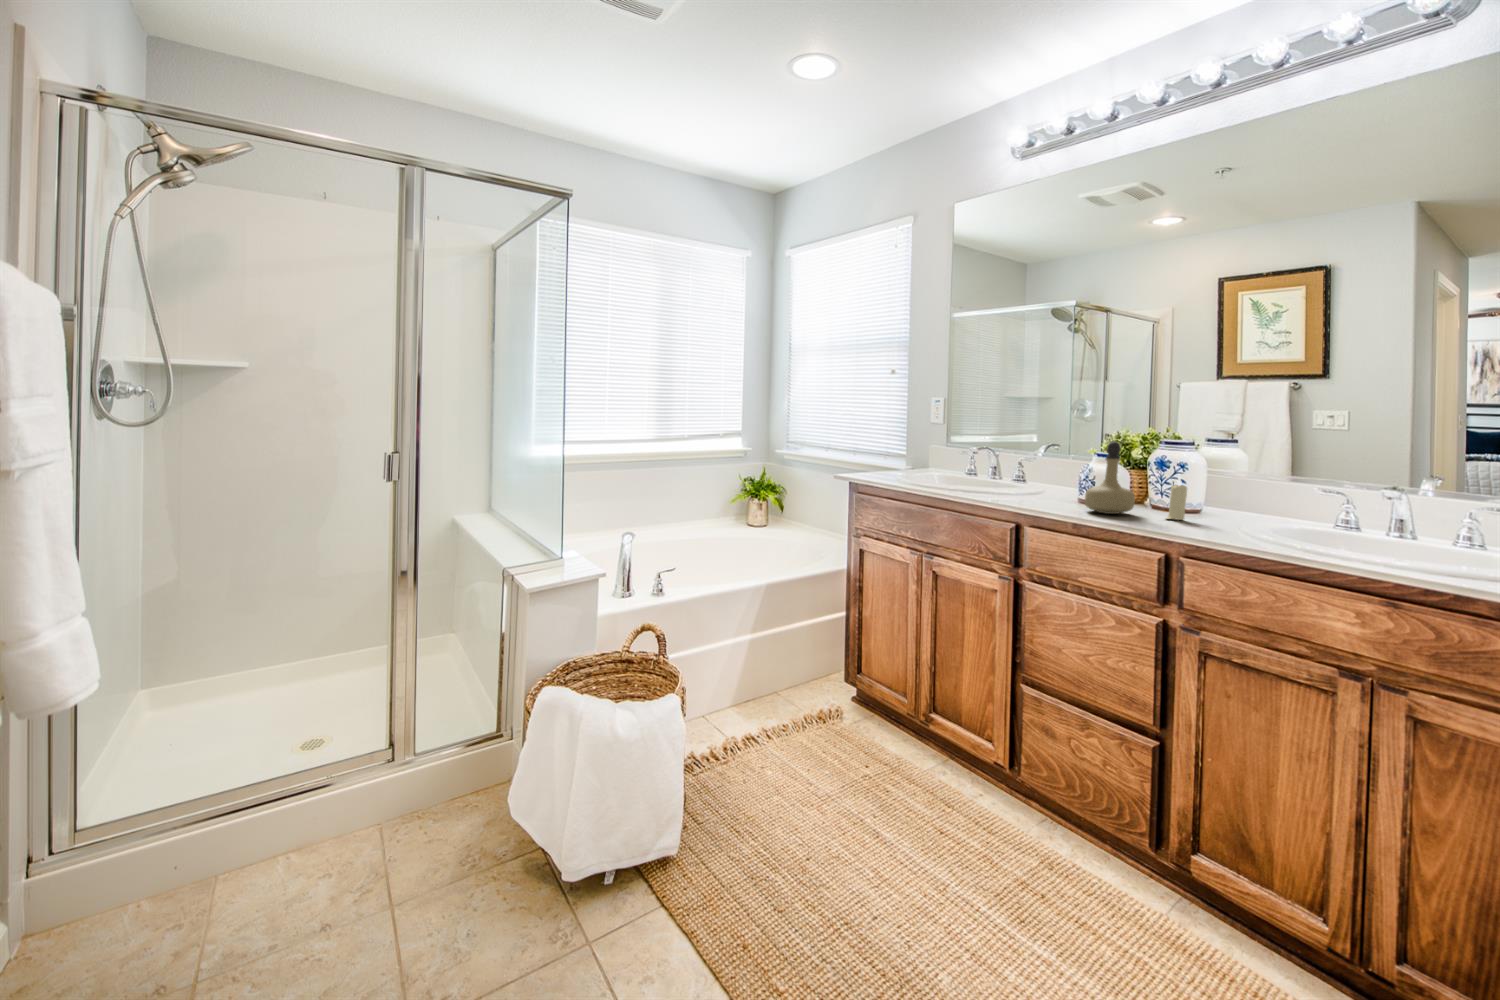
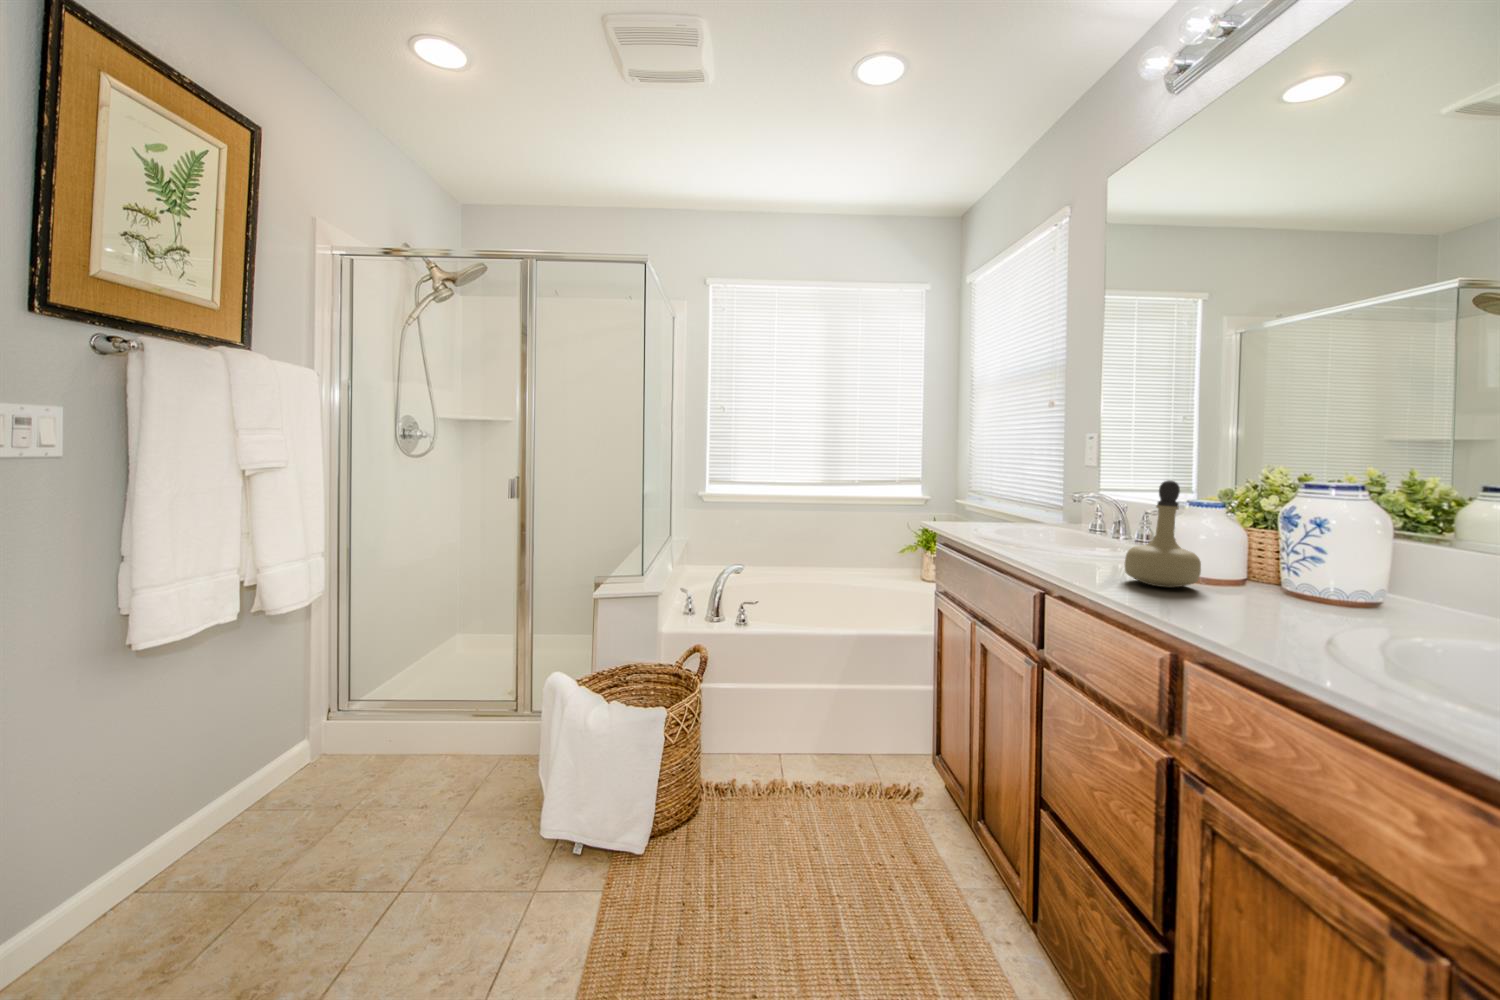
candle: present [1165,477,1187,520] -> none [1237,535,1279,607]

